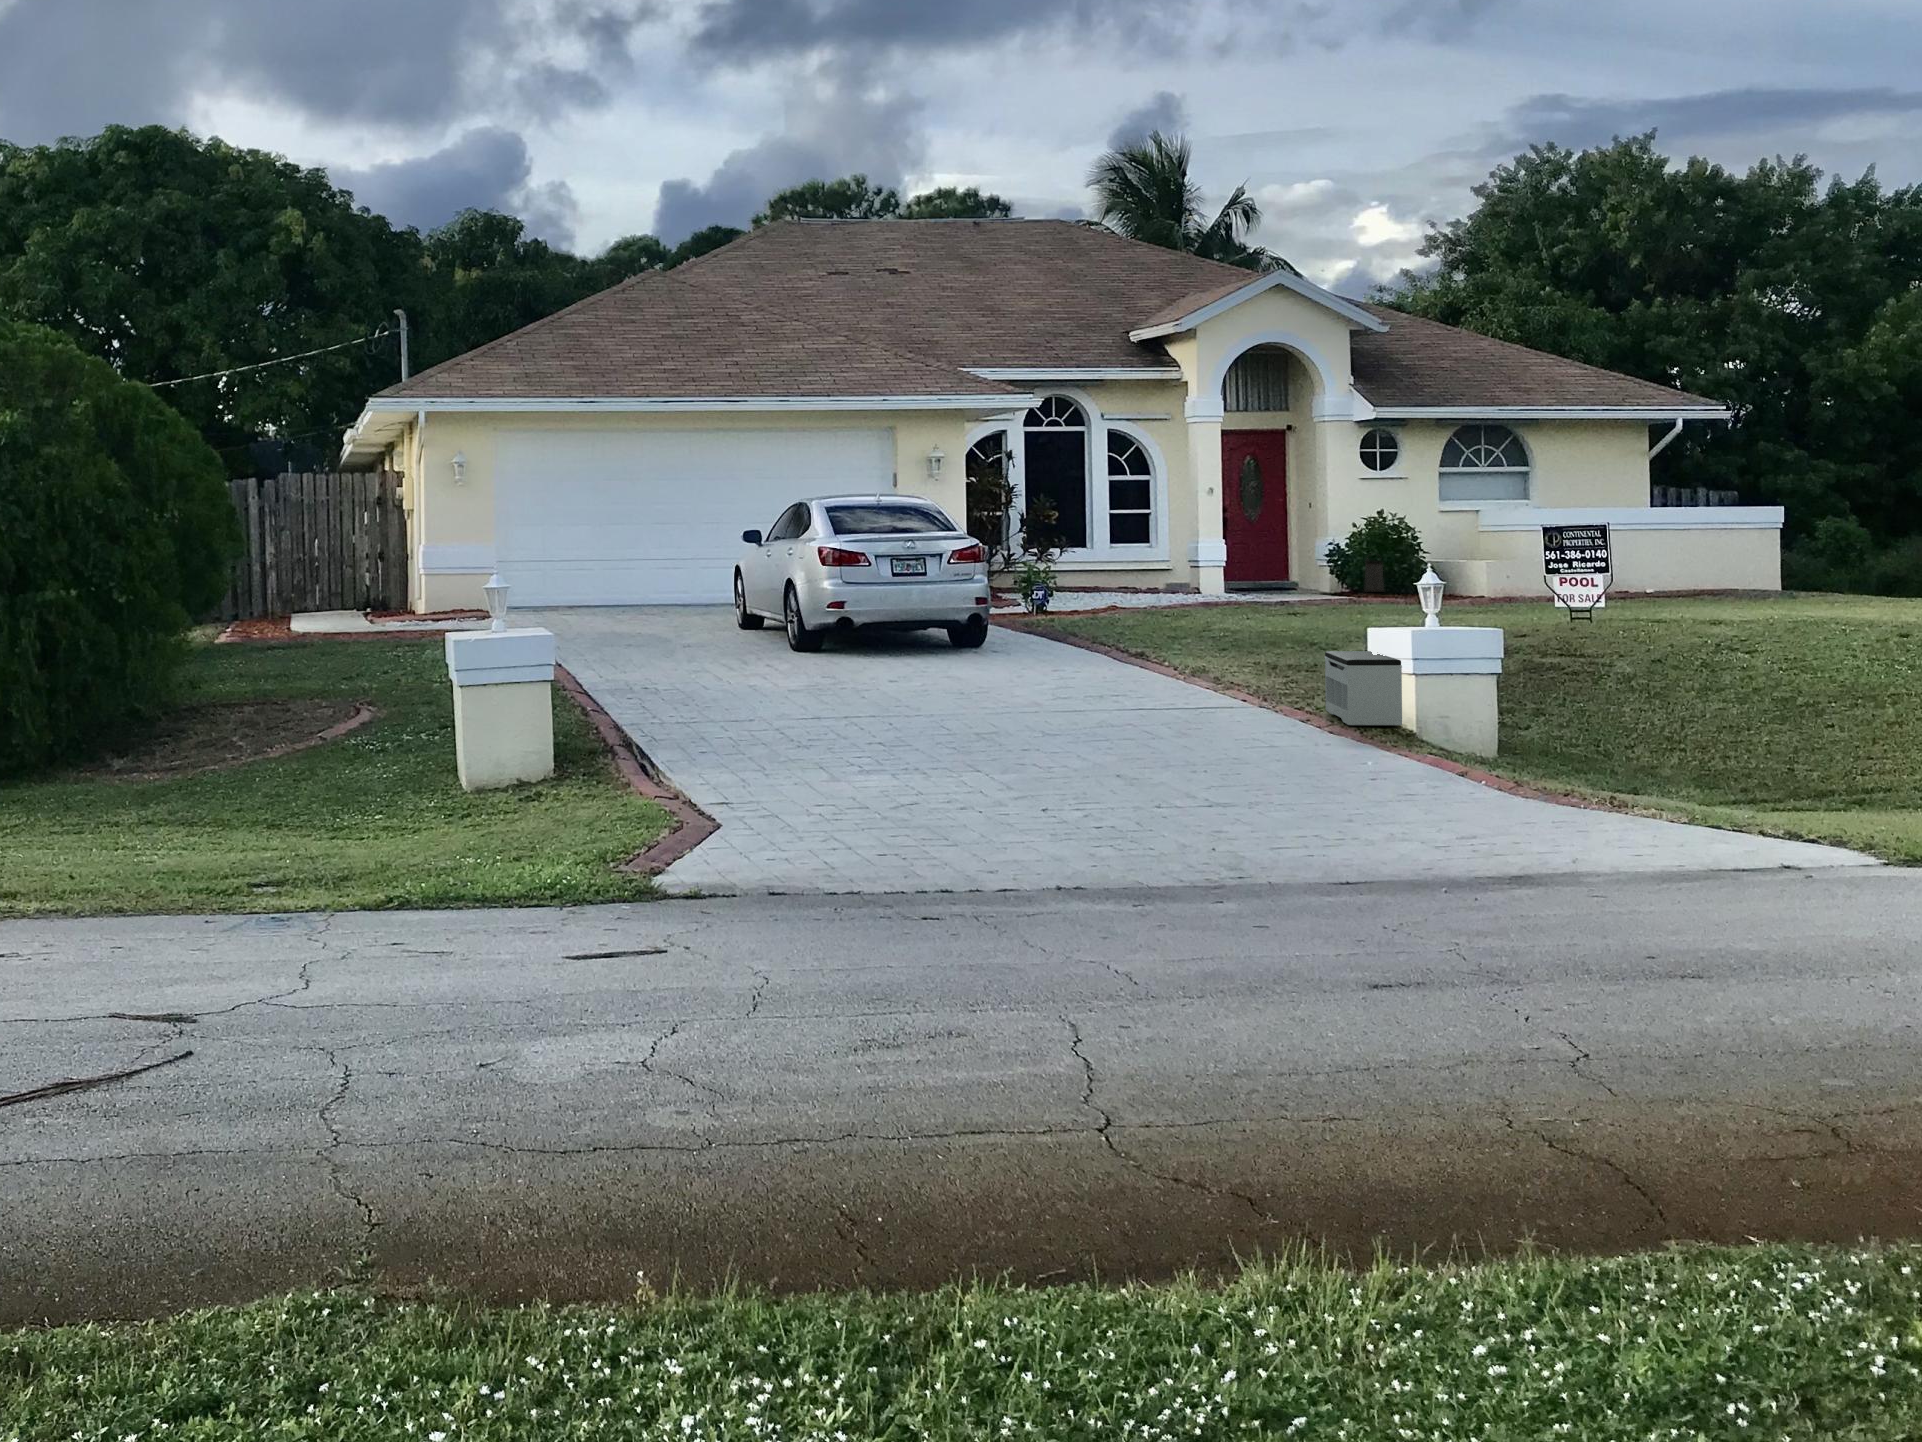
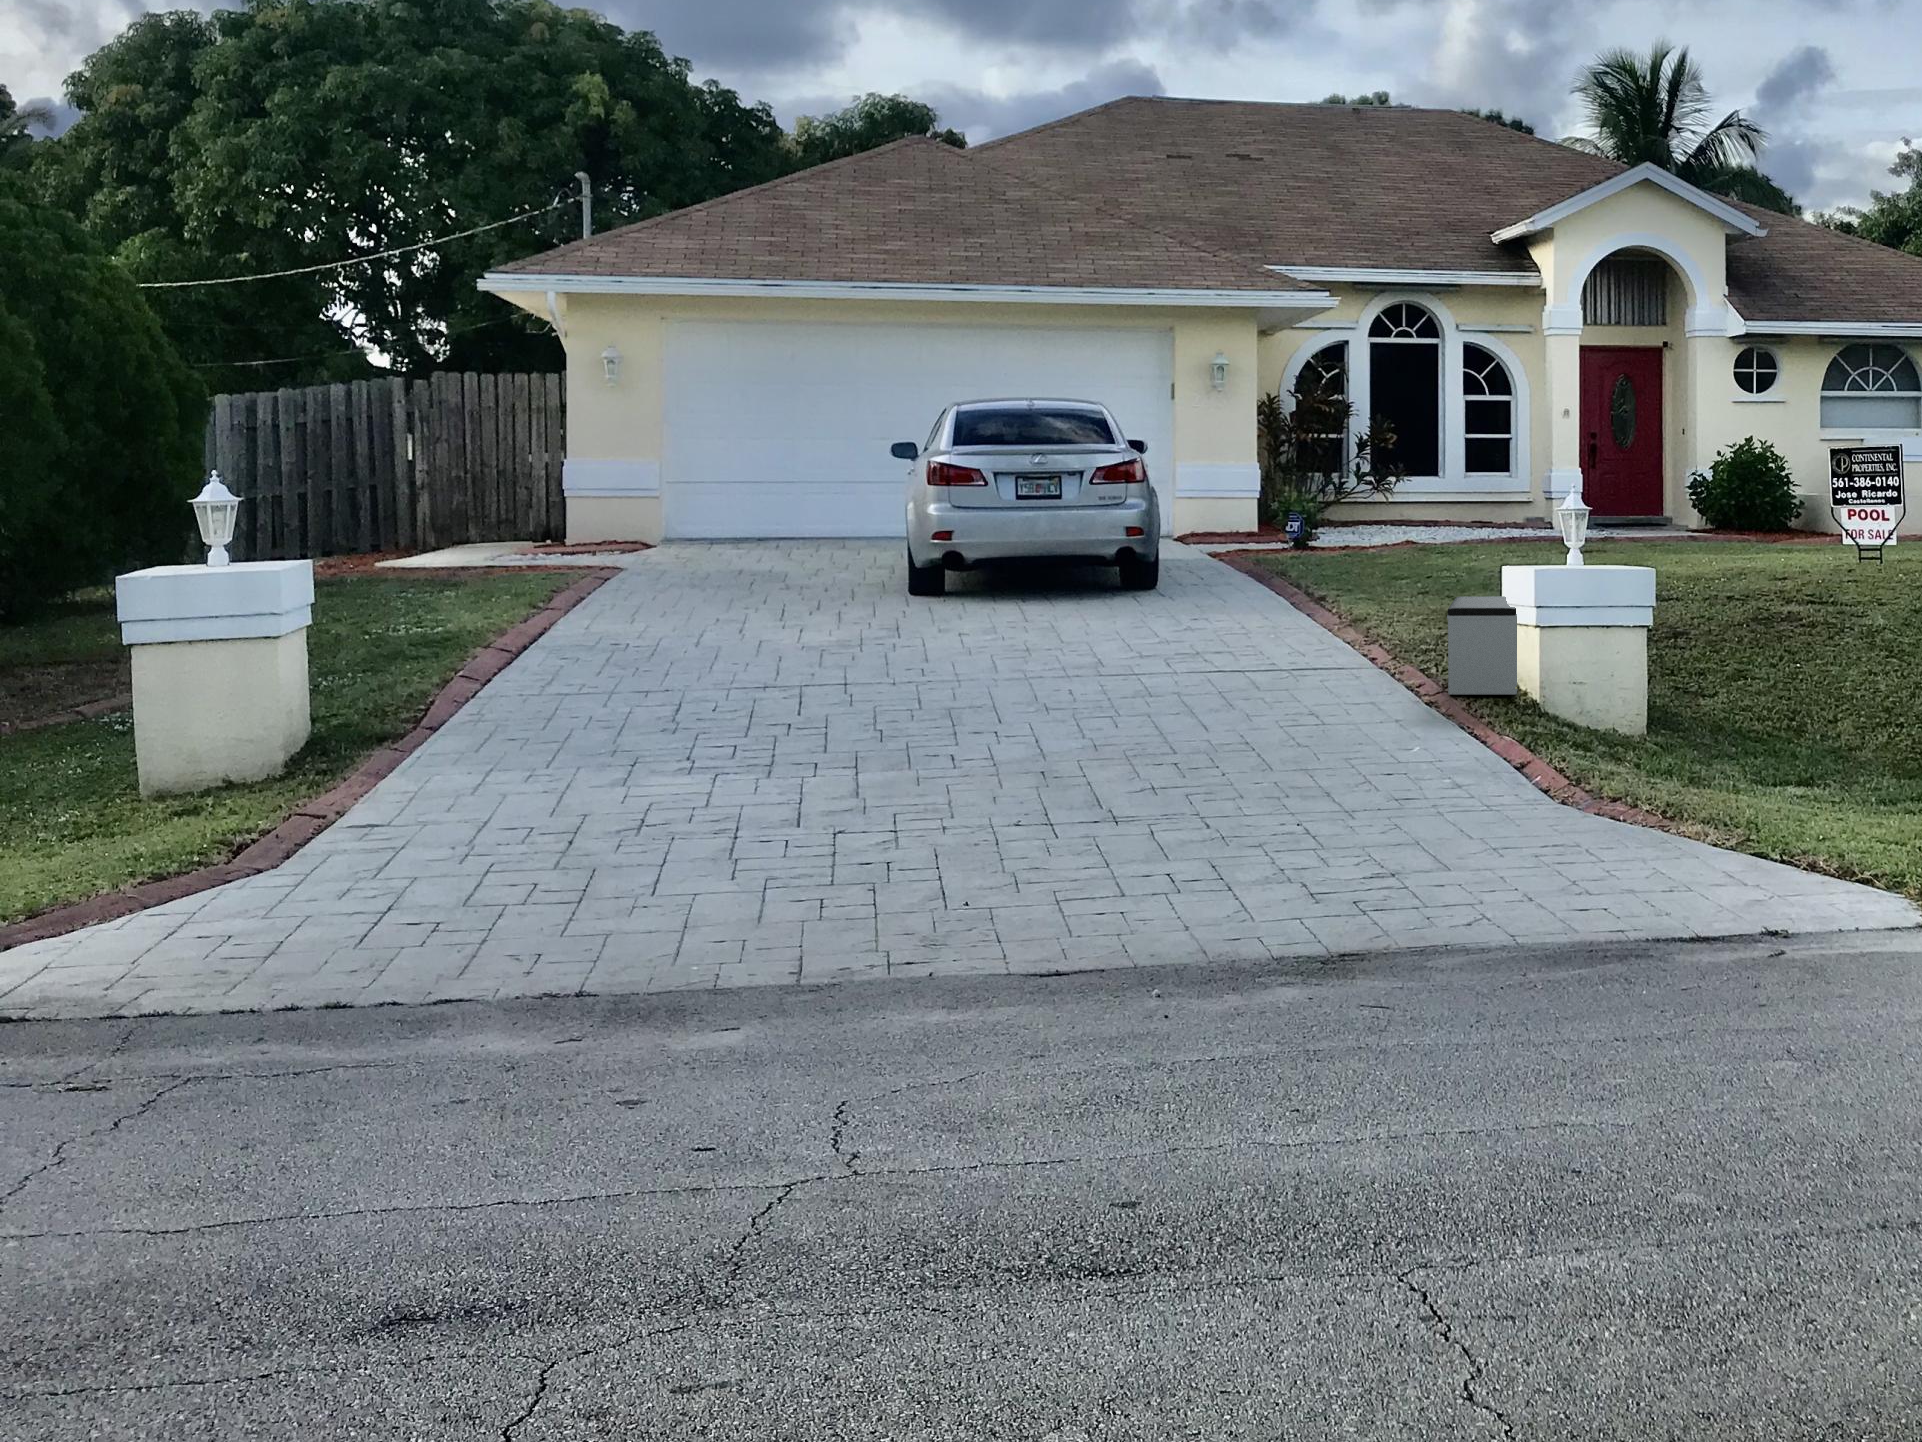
watering can: present [1364,558,1384,592] -> none [1720,483,1742,527]

